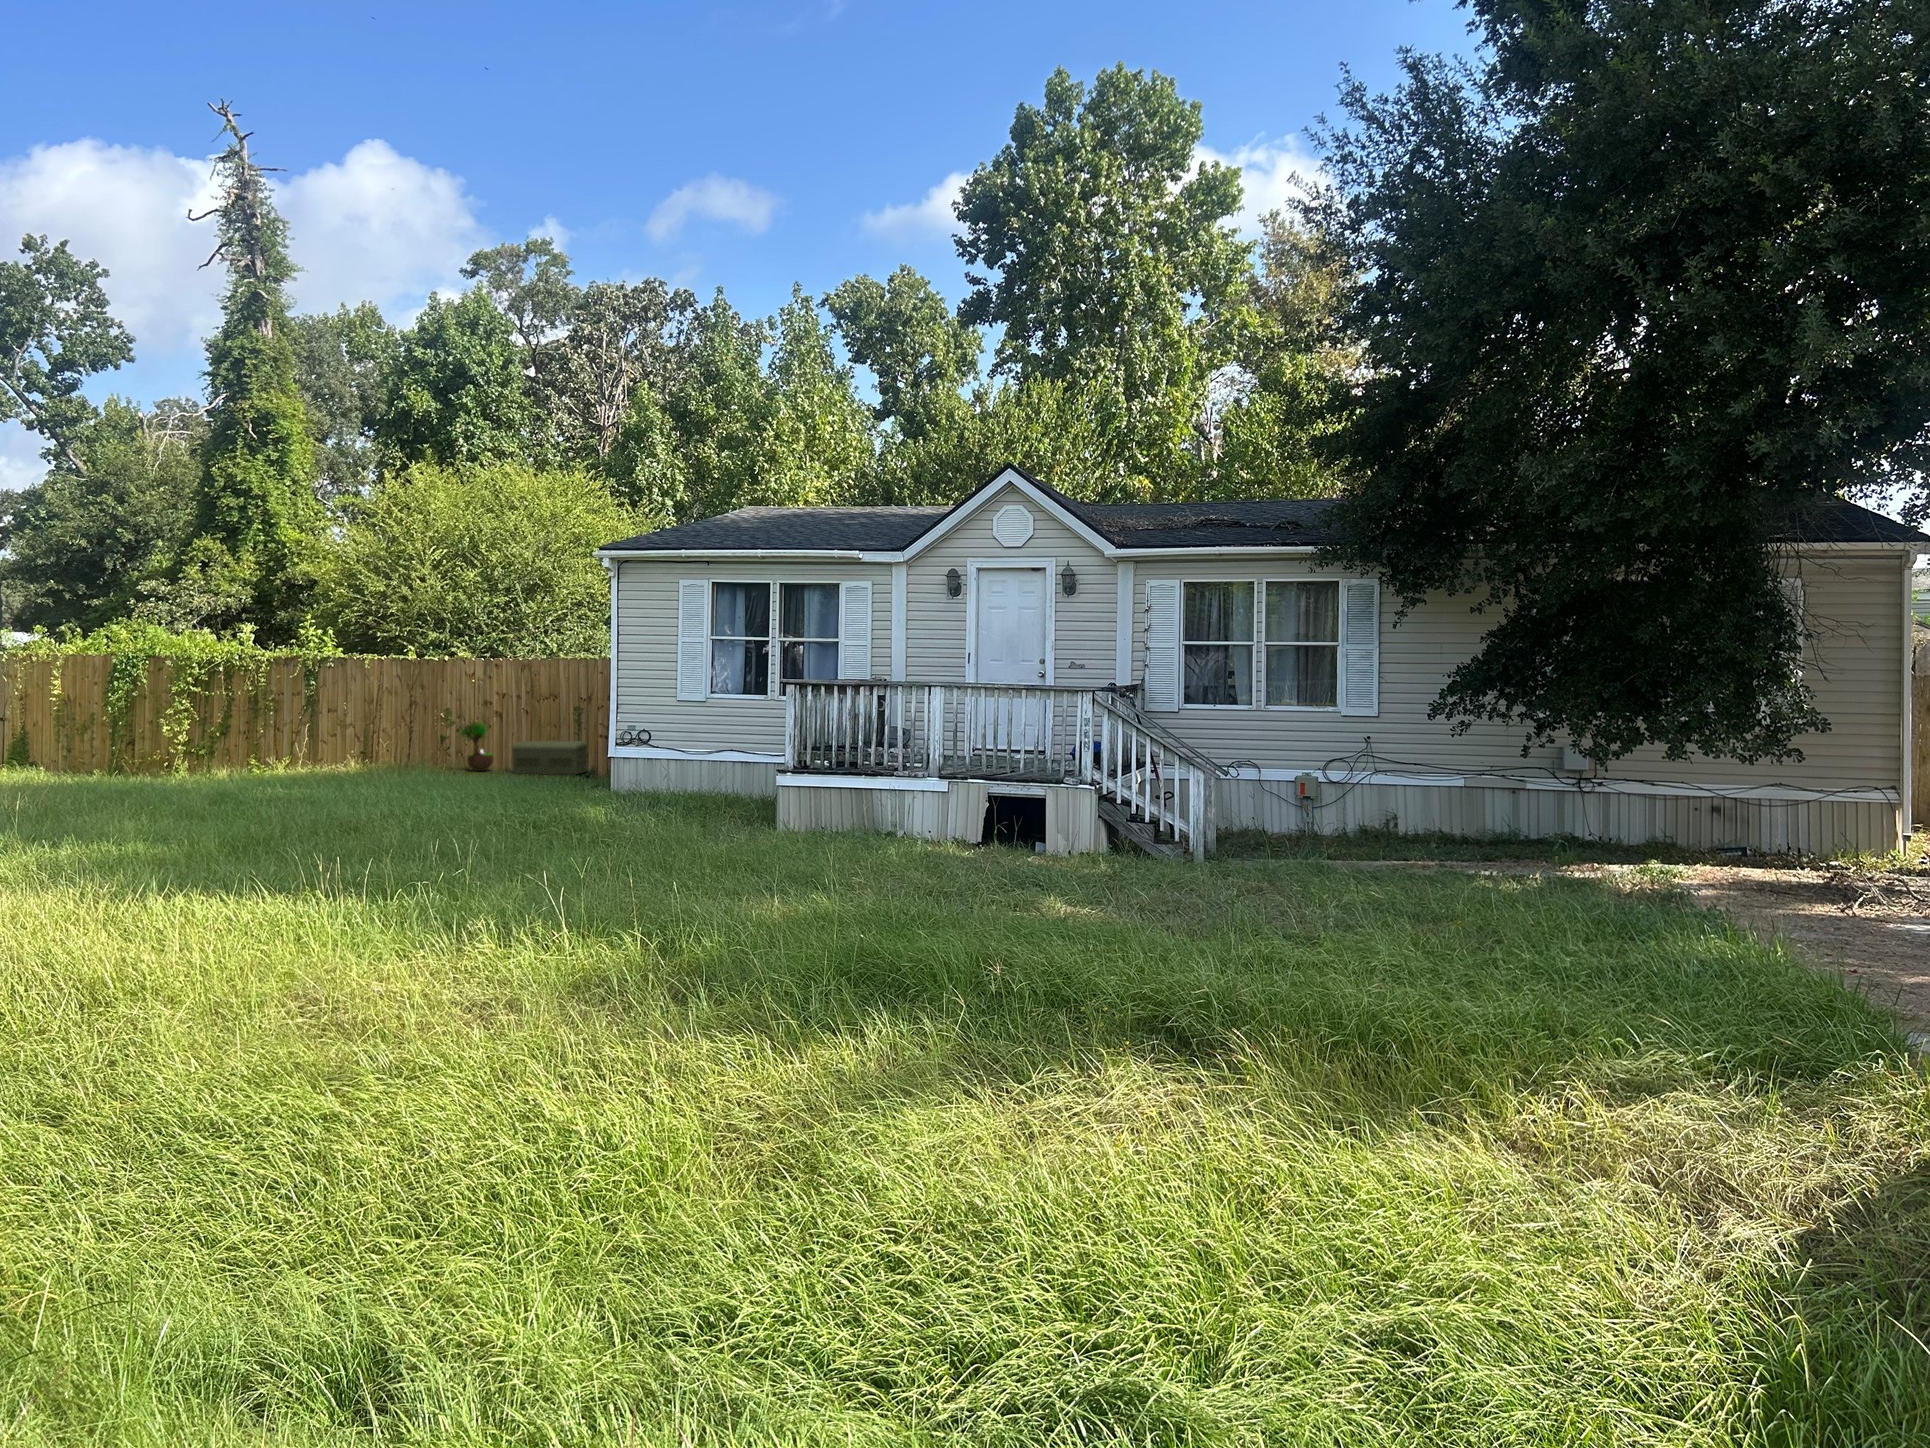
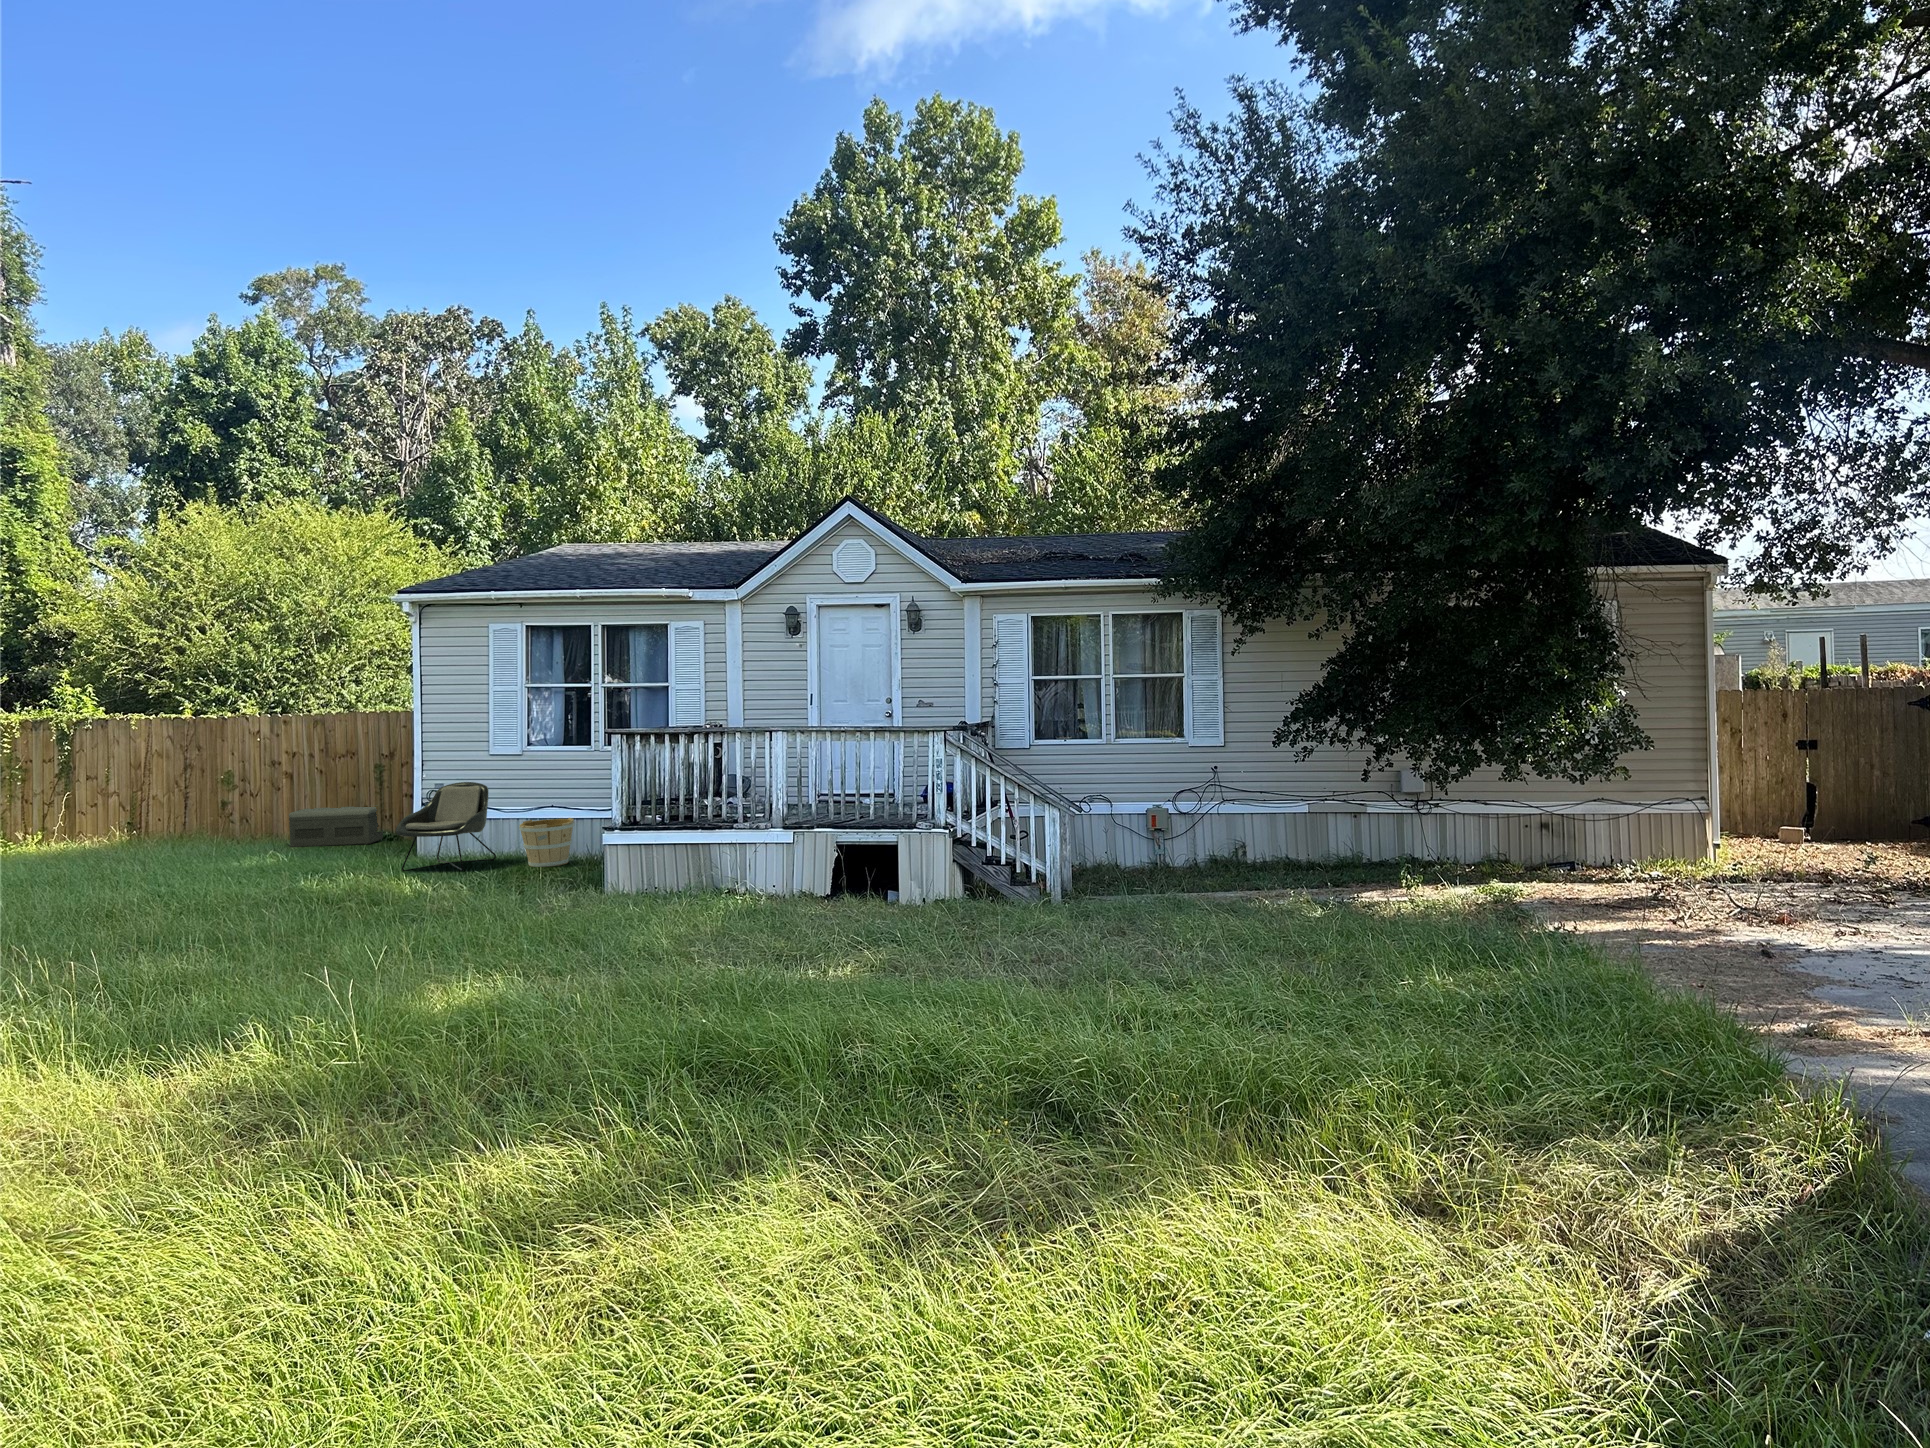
potted tree: present [458,722,493,771] -> none [218,784,266,846]
lounge chair: none [603,722,685,801] -> present [396,782,496,871]
wooden bucket: none [705,758,753,801] -> present [519,818,575,867]

